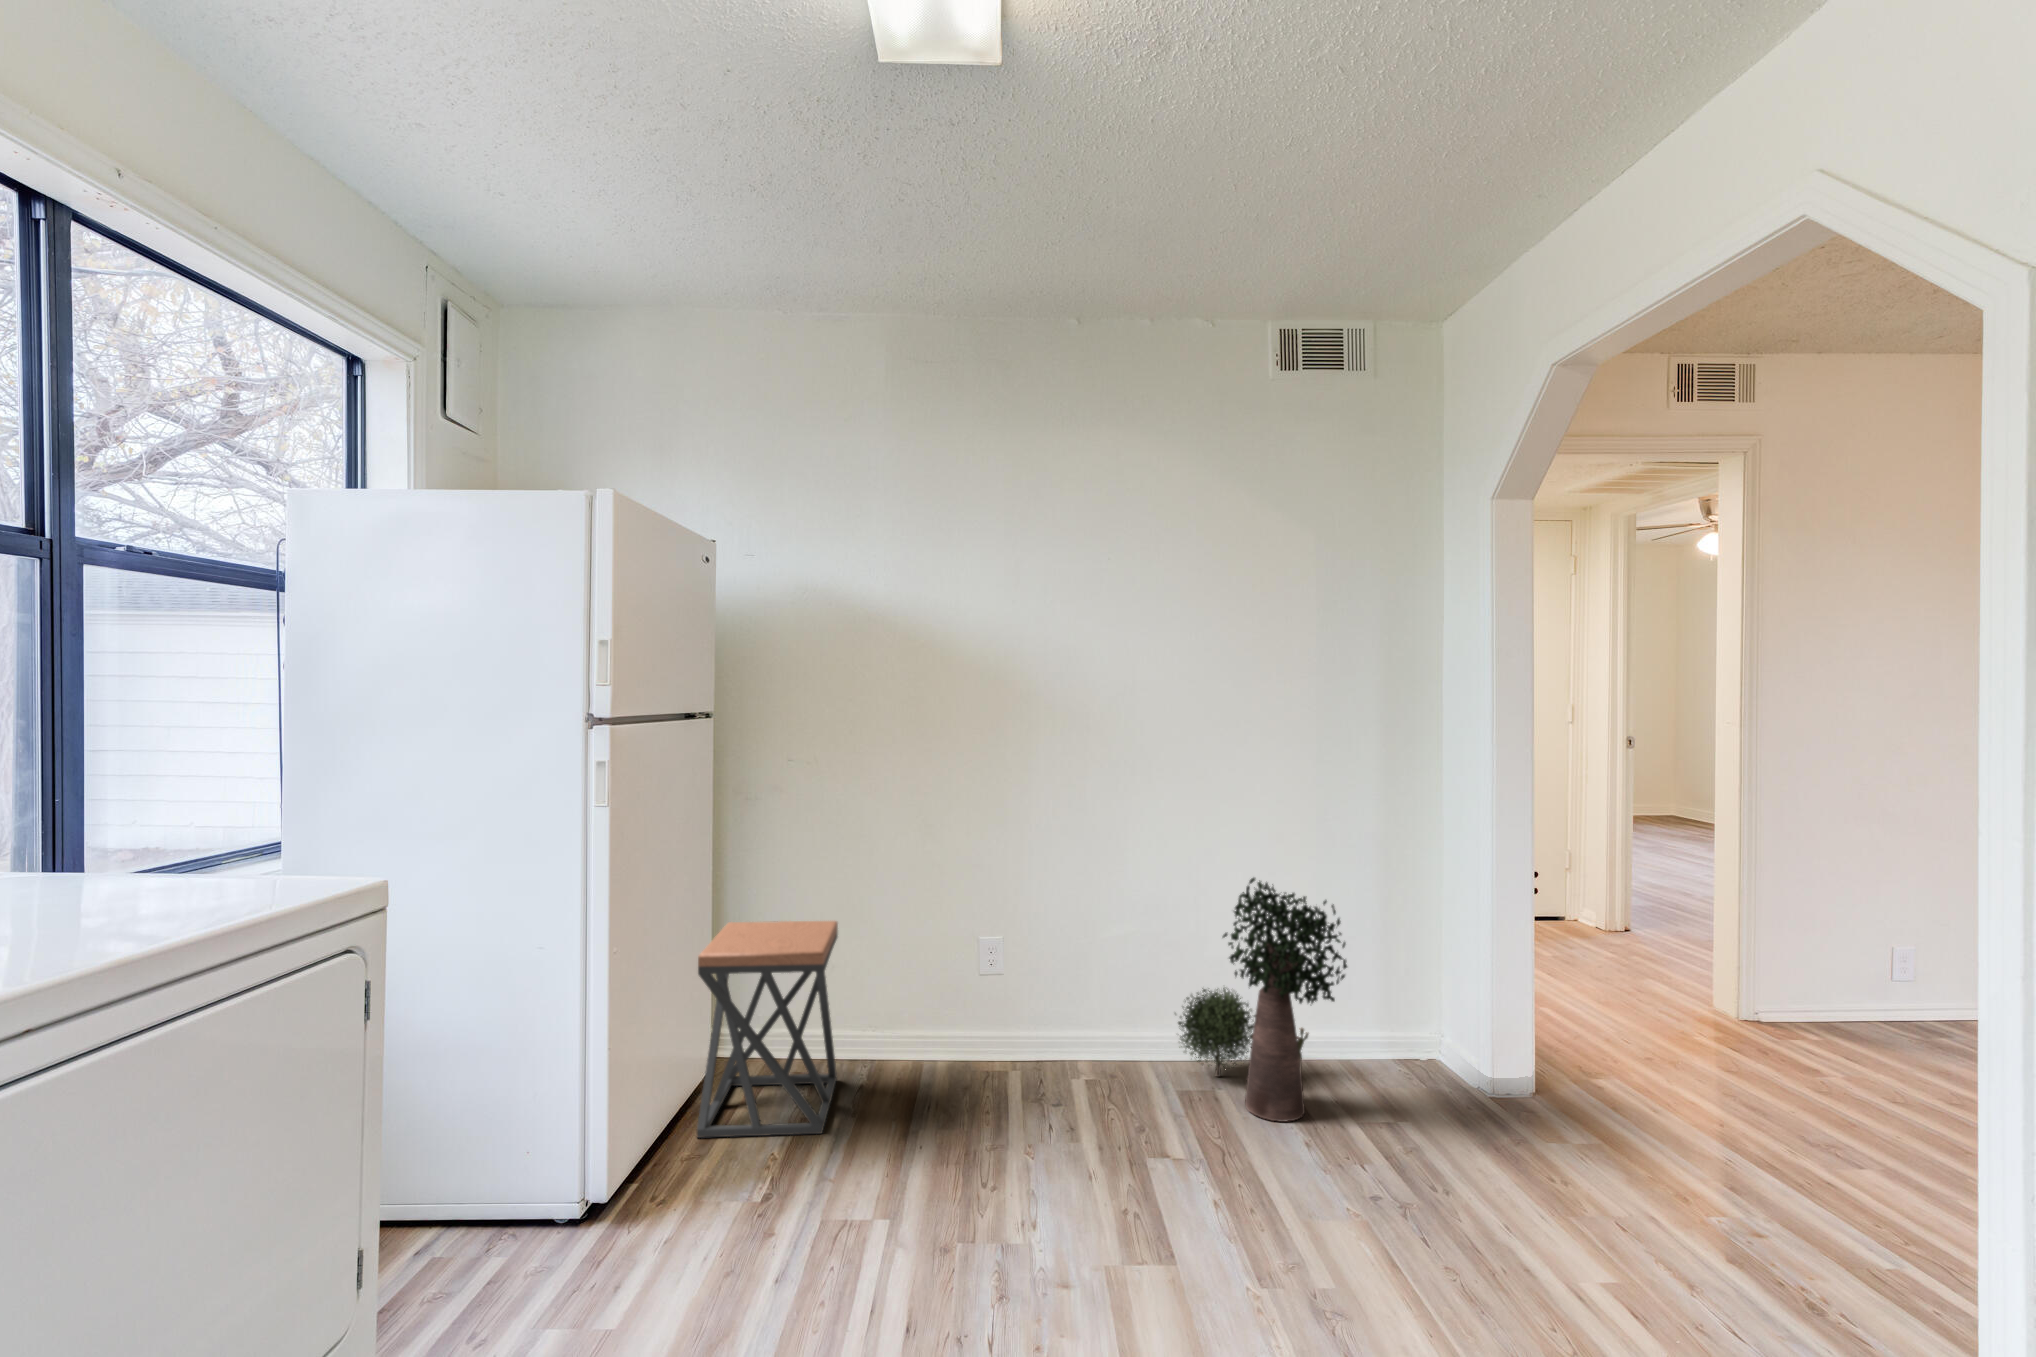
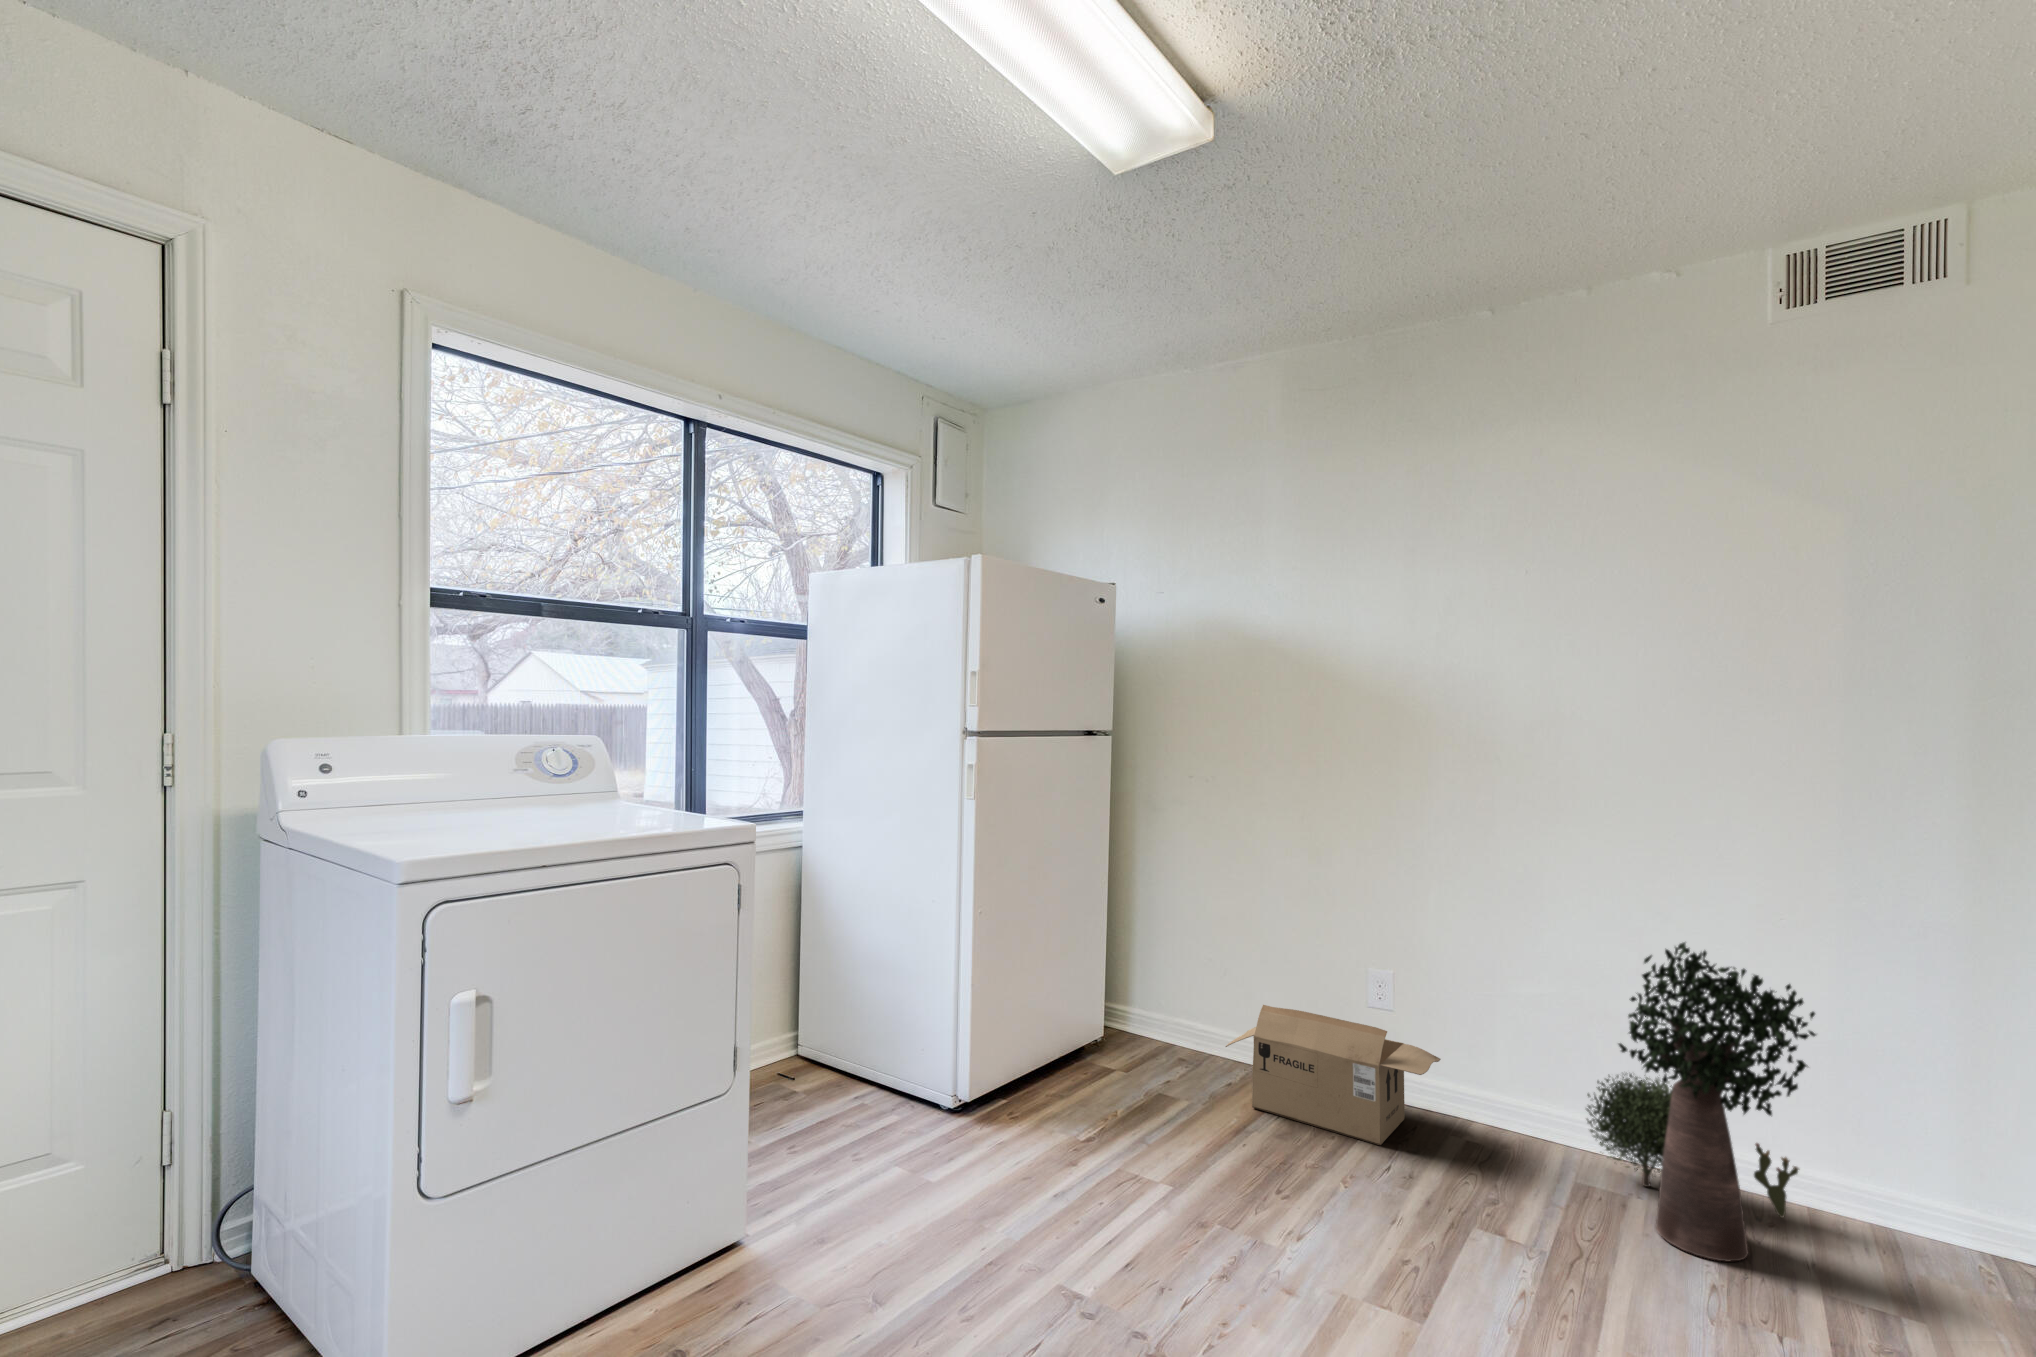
stool: present [697,921,838,1138] -> none [1070,910,1209,1109]
cardboard box: none [872,995,1068,1106] -> present [1226,1005,1441,1145]

